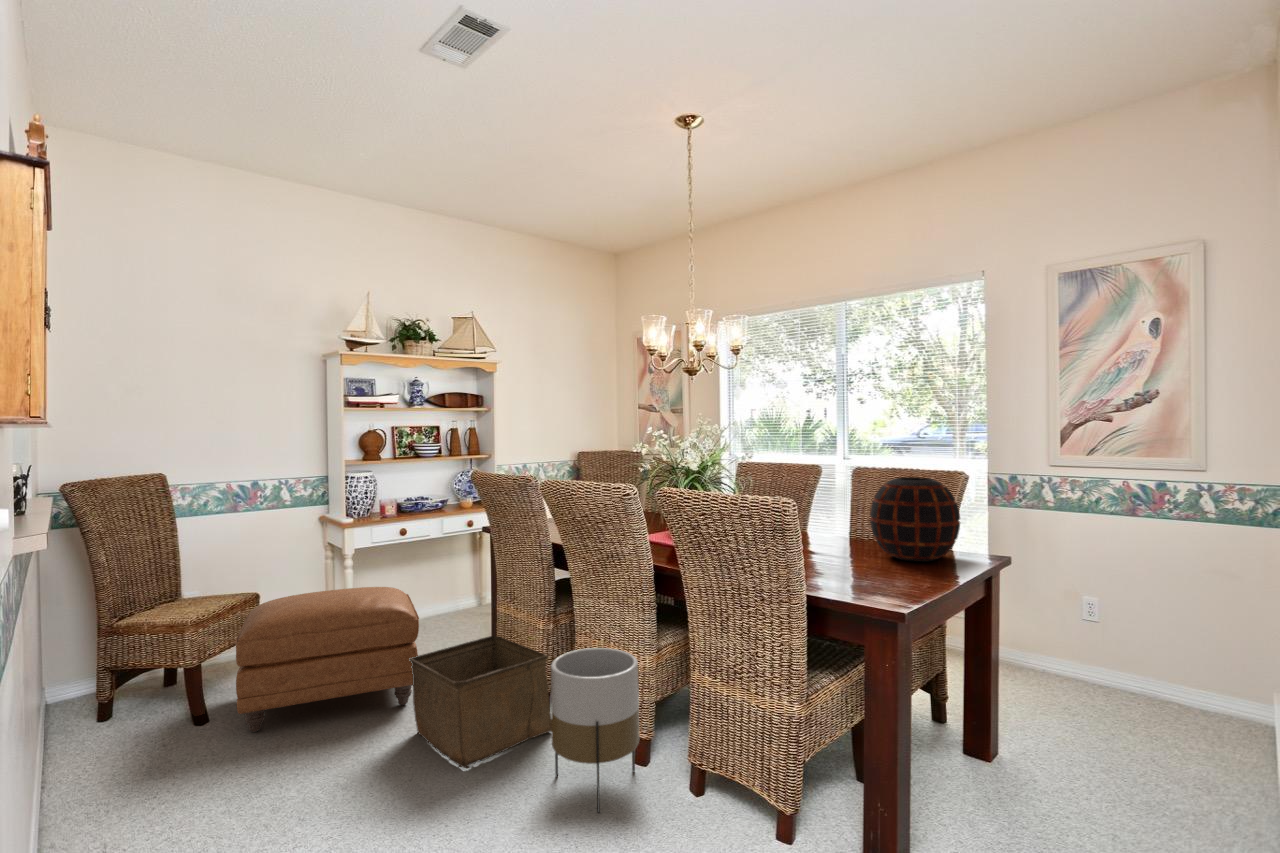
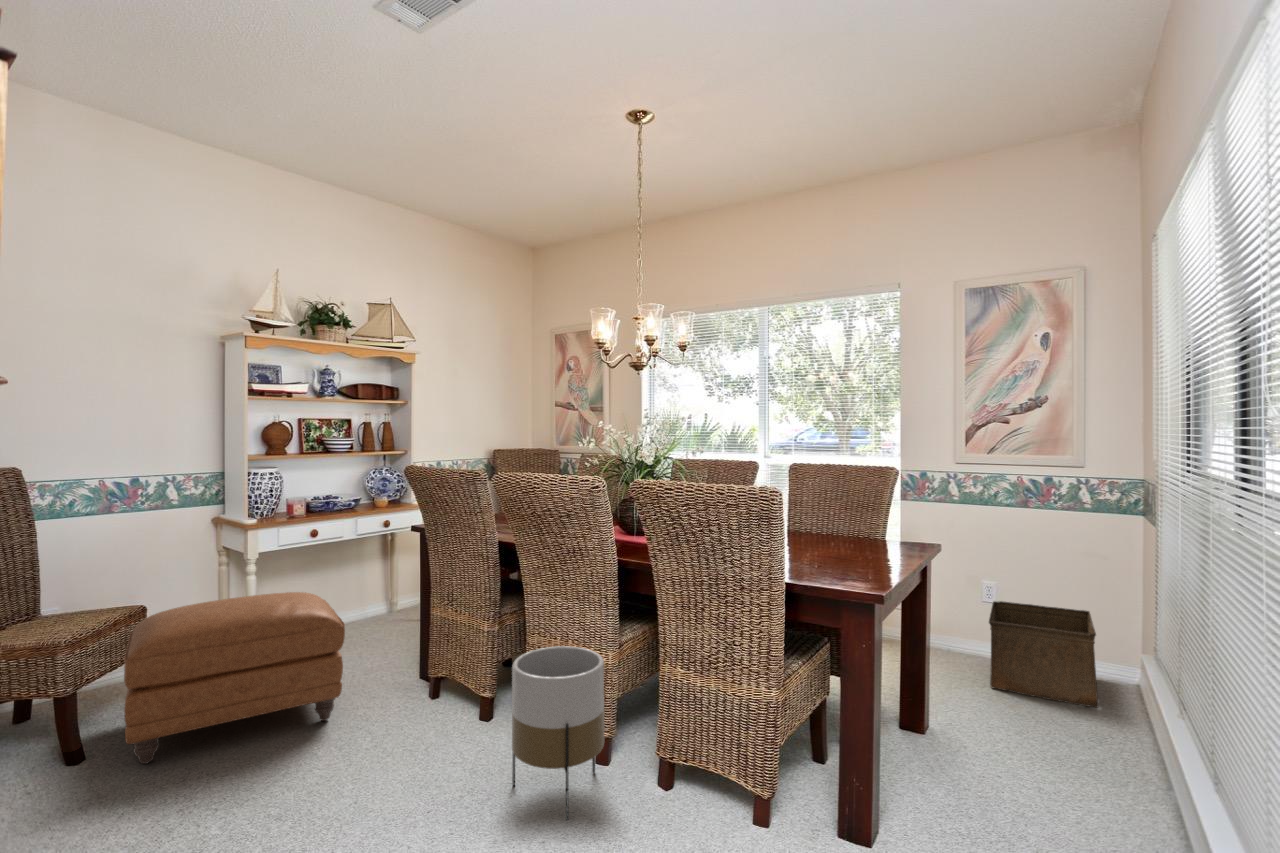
decorative vase: present [870,477,960,562] -> none [817,470,901,550]
storage bin: present [409,636,552,768] -> present [989,601,1099,708]

